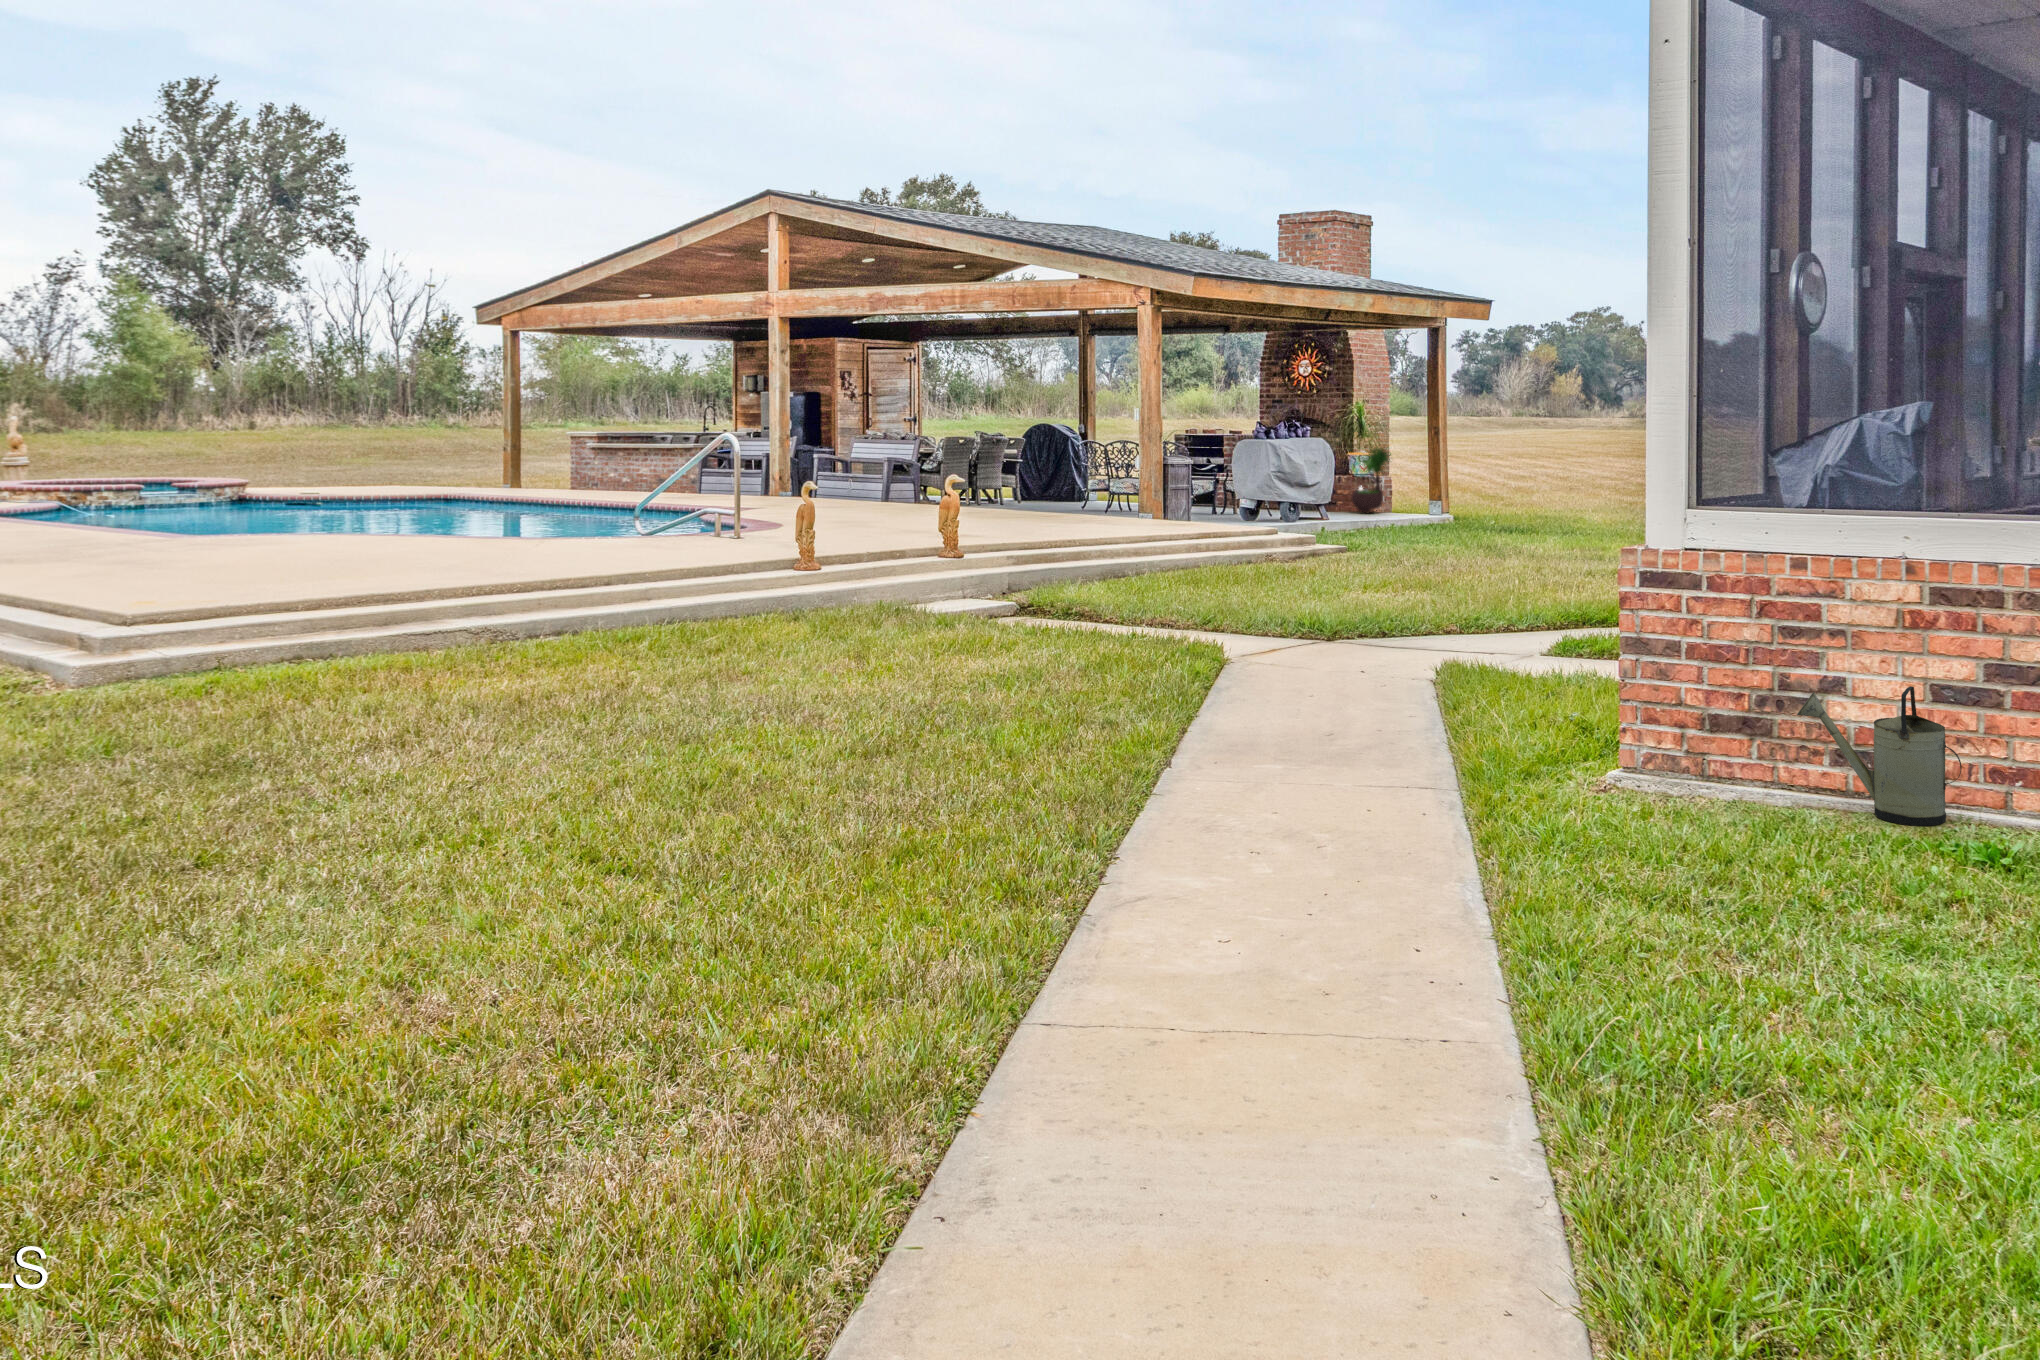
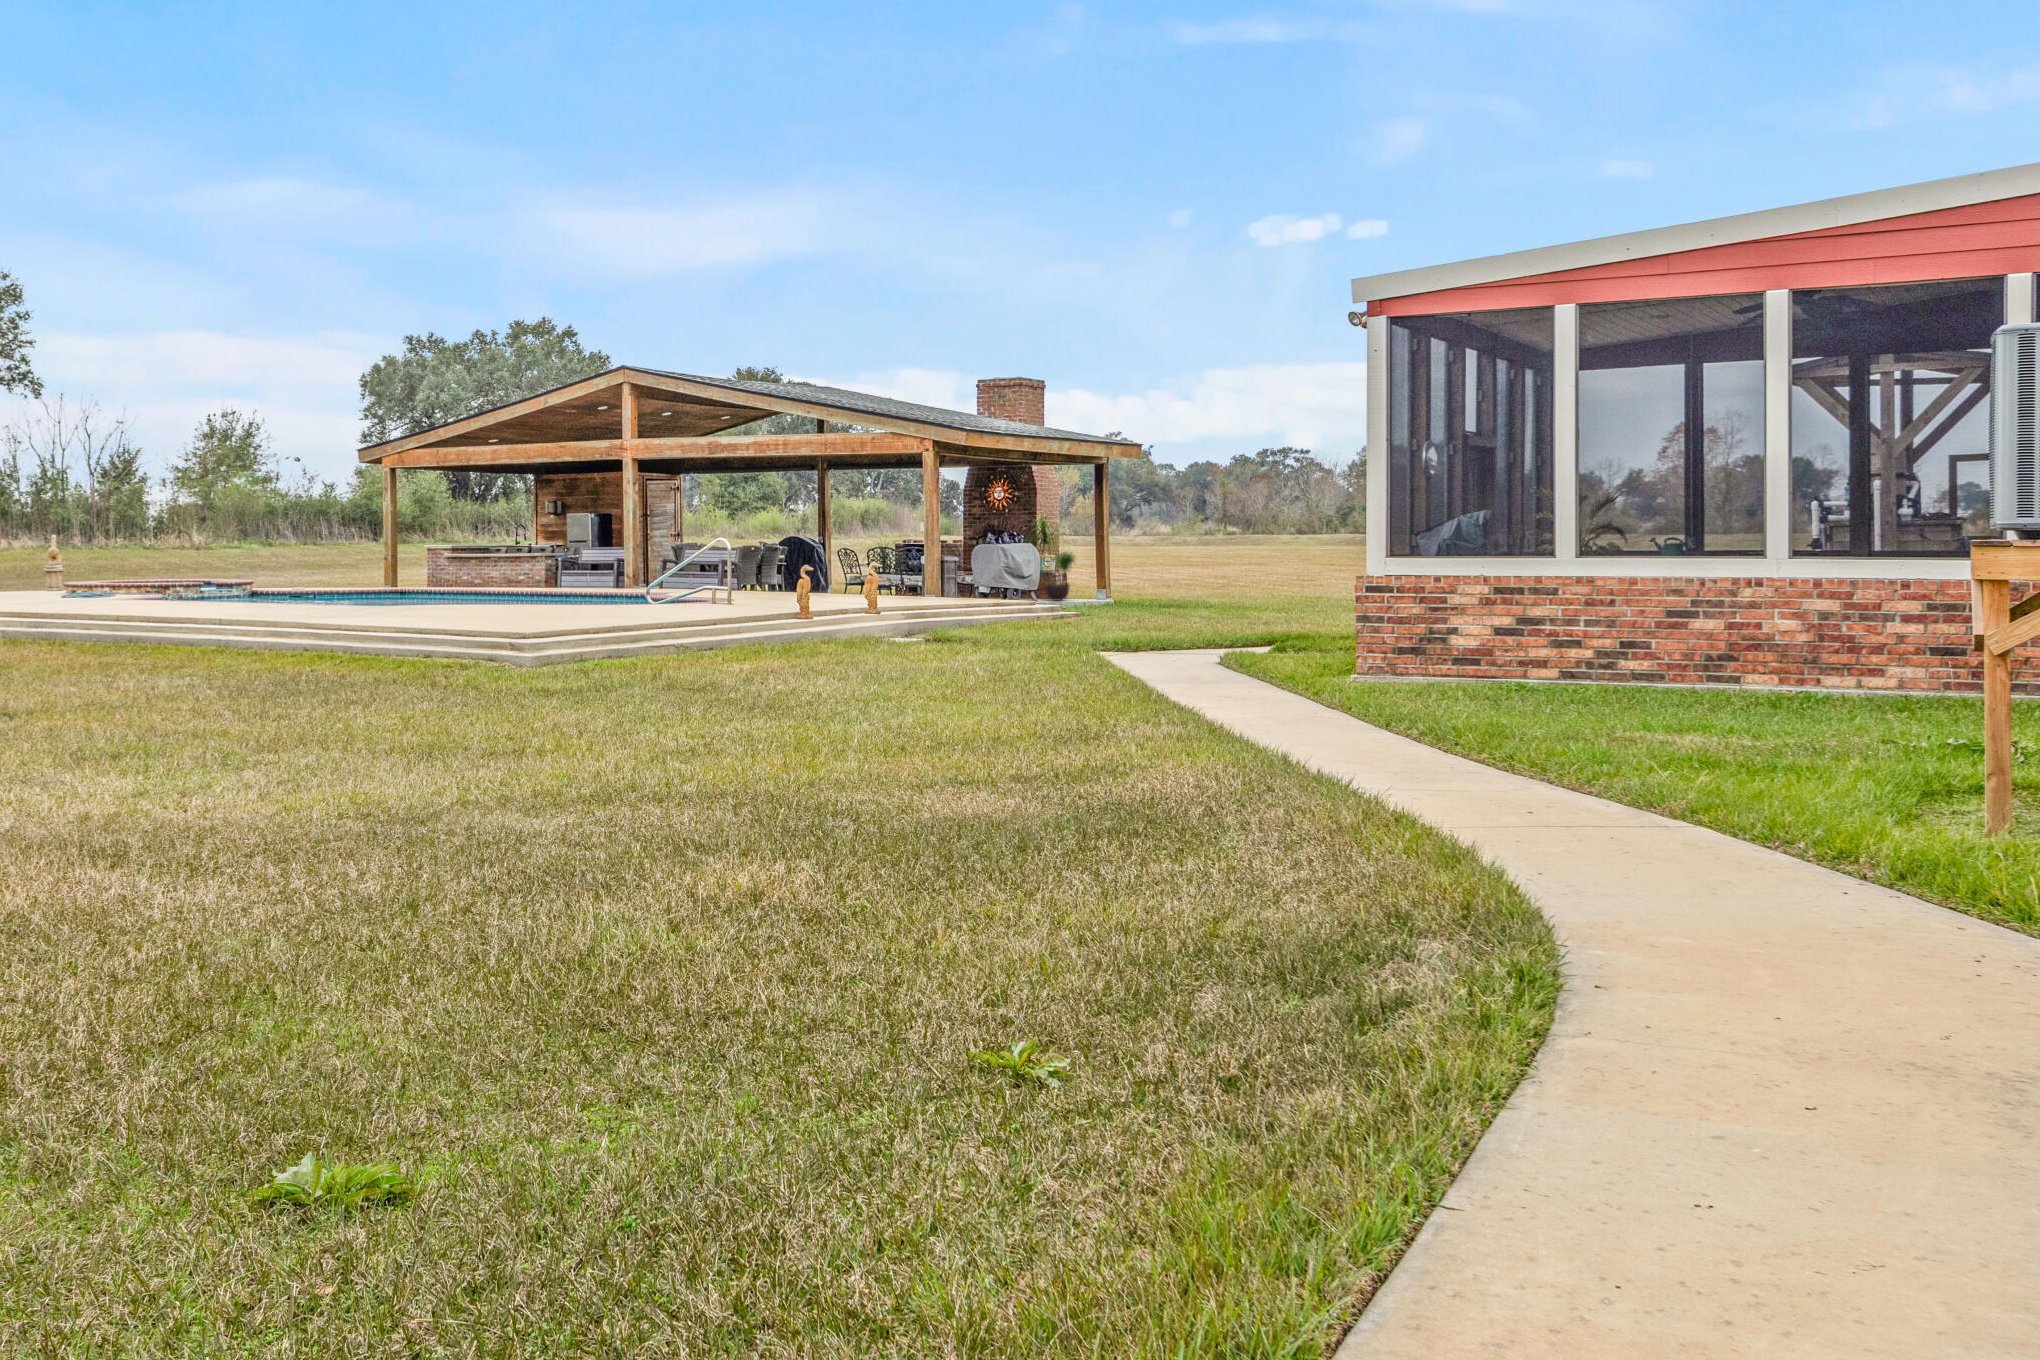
watering can: present [1797,686,1962,826] -> none [1440,628,1508,683]

